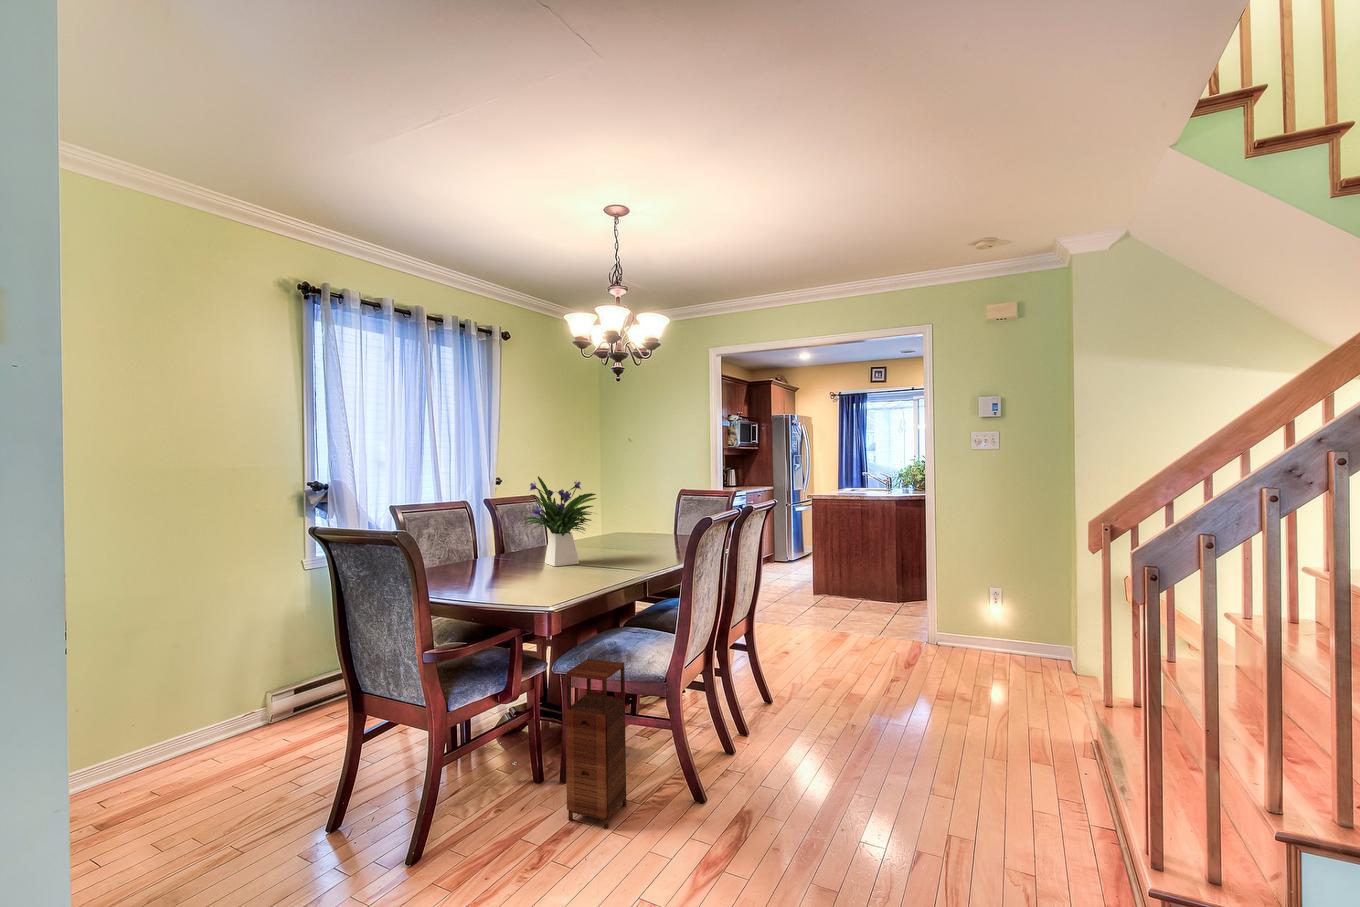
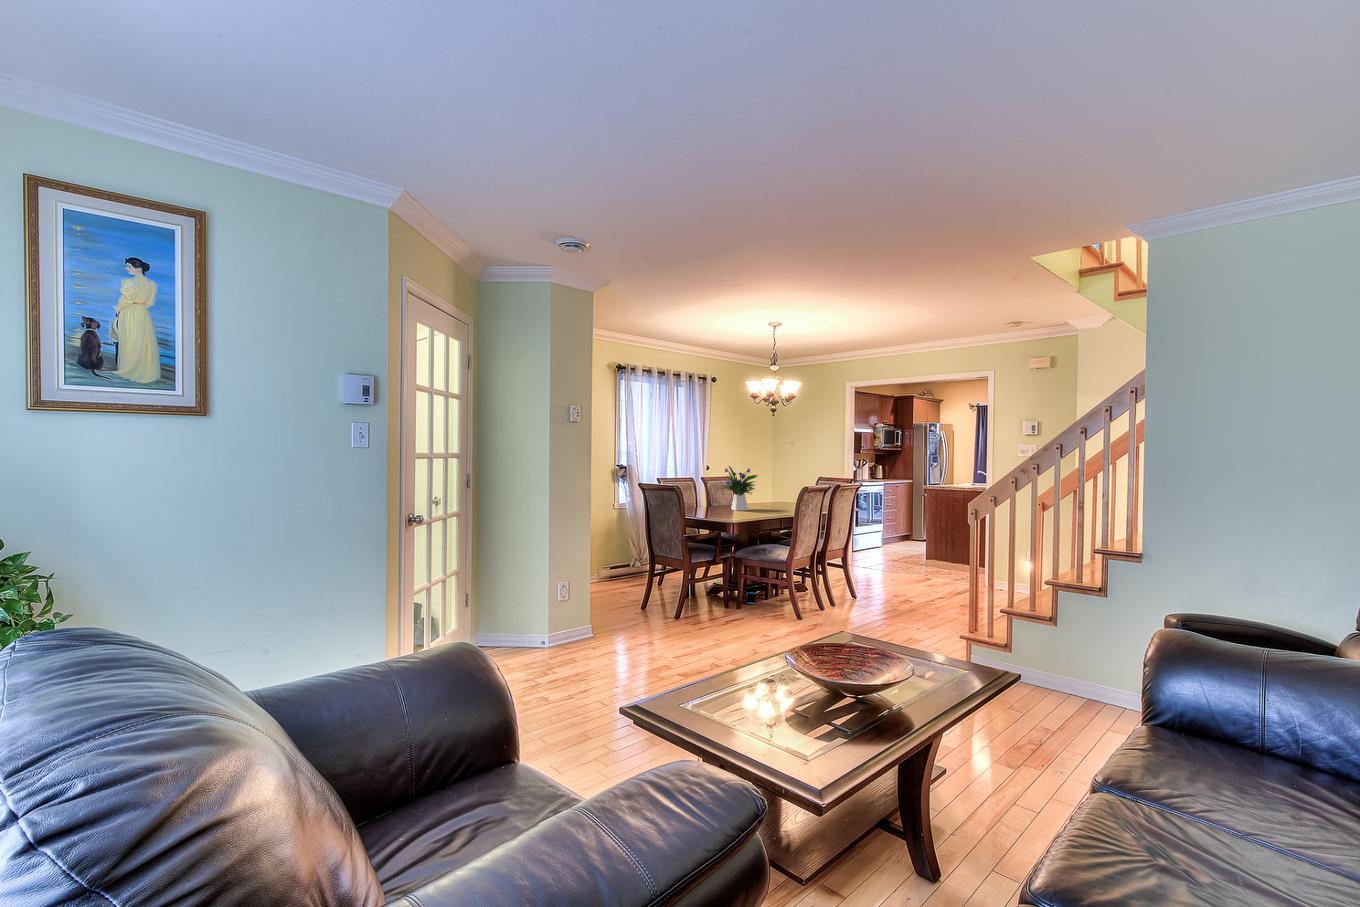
storage cabinet: present [566,659,626,829] -> none [736,549,763,618]

